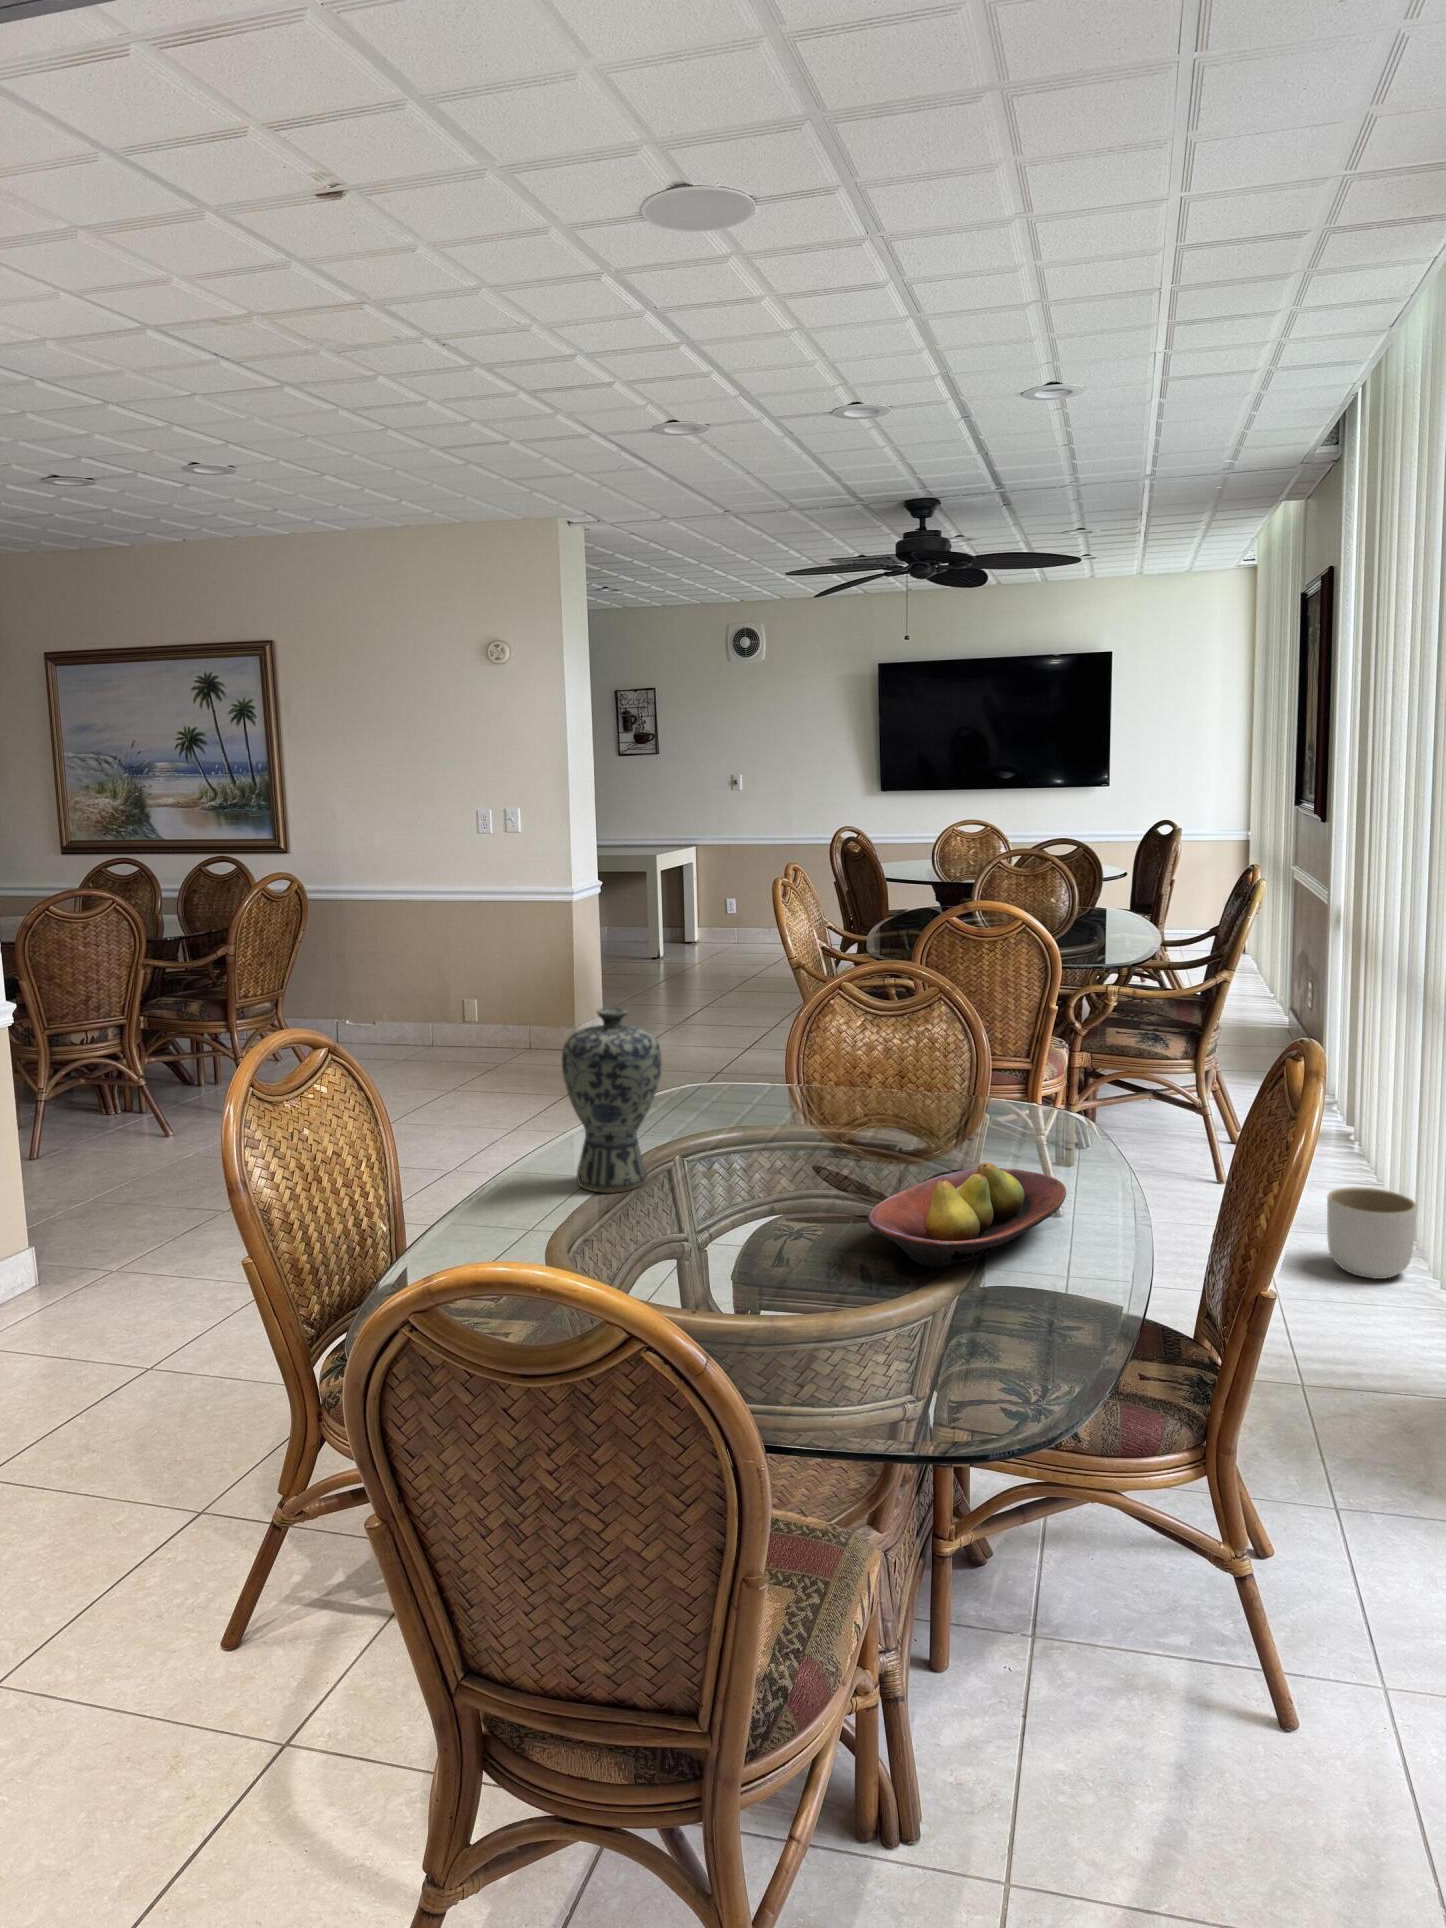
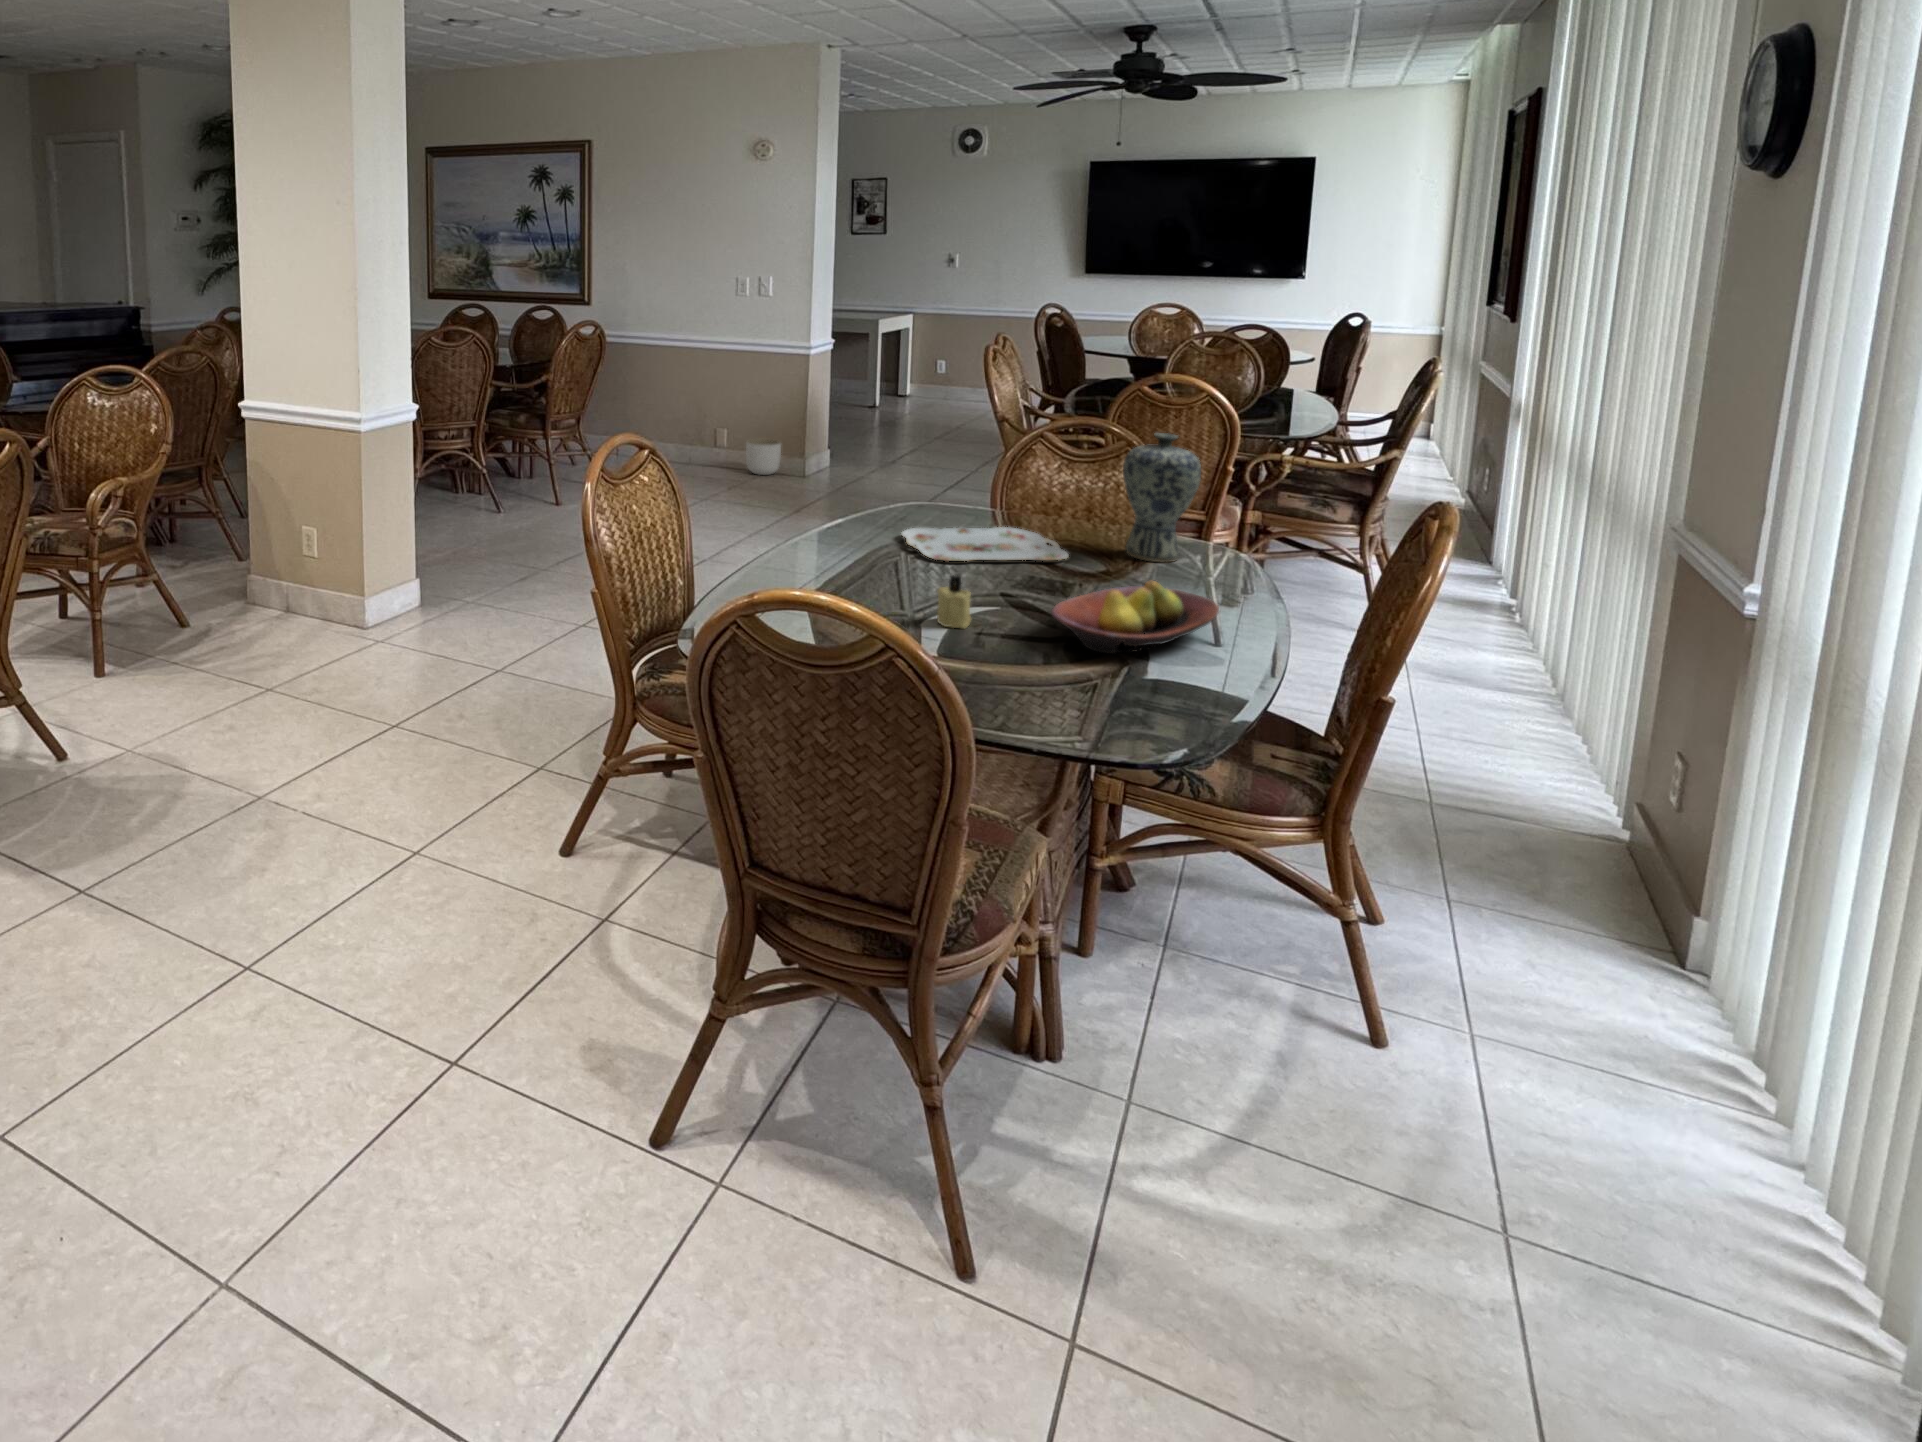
vase: present [562,1008,661,1193] -> present [1123,433,1201,563]
serving tray: none [681,1103,886,1157] -> present [902,527,1068,561]
candle: none [722,1182,769,1254] -> present [937,576,971,629]
planter: present [1327,1187,1417,1279] -> present [746,439,781,475]

